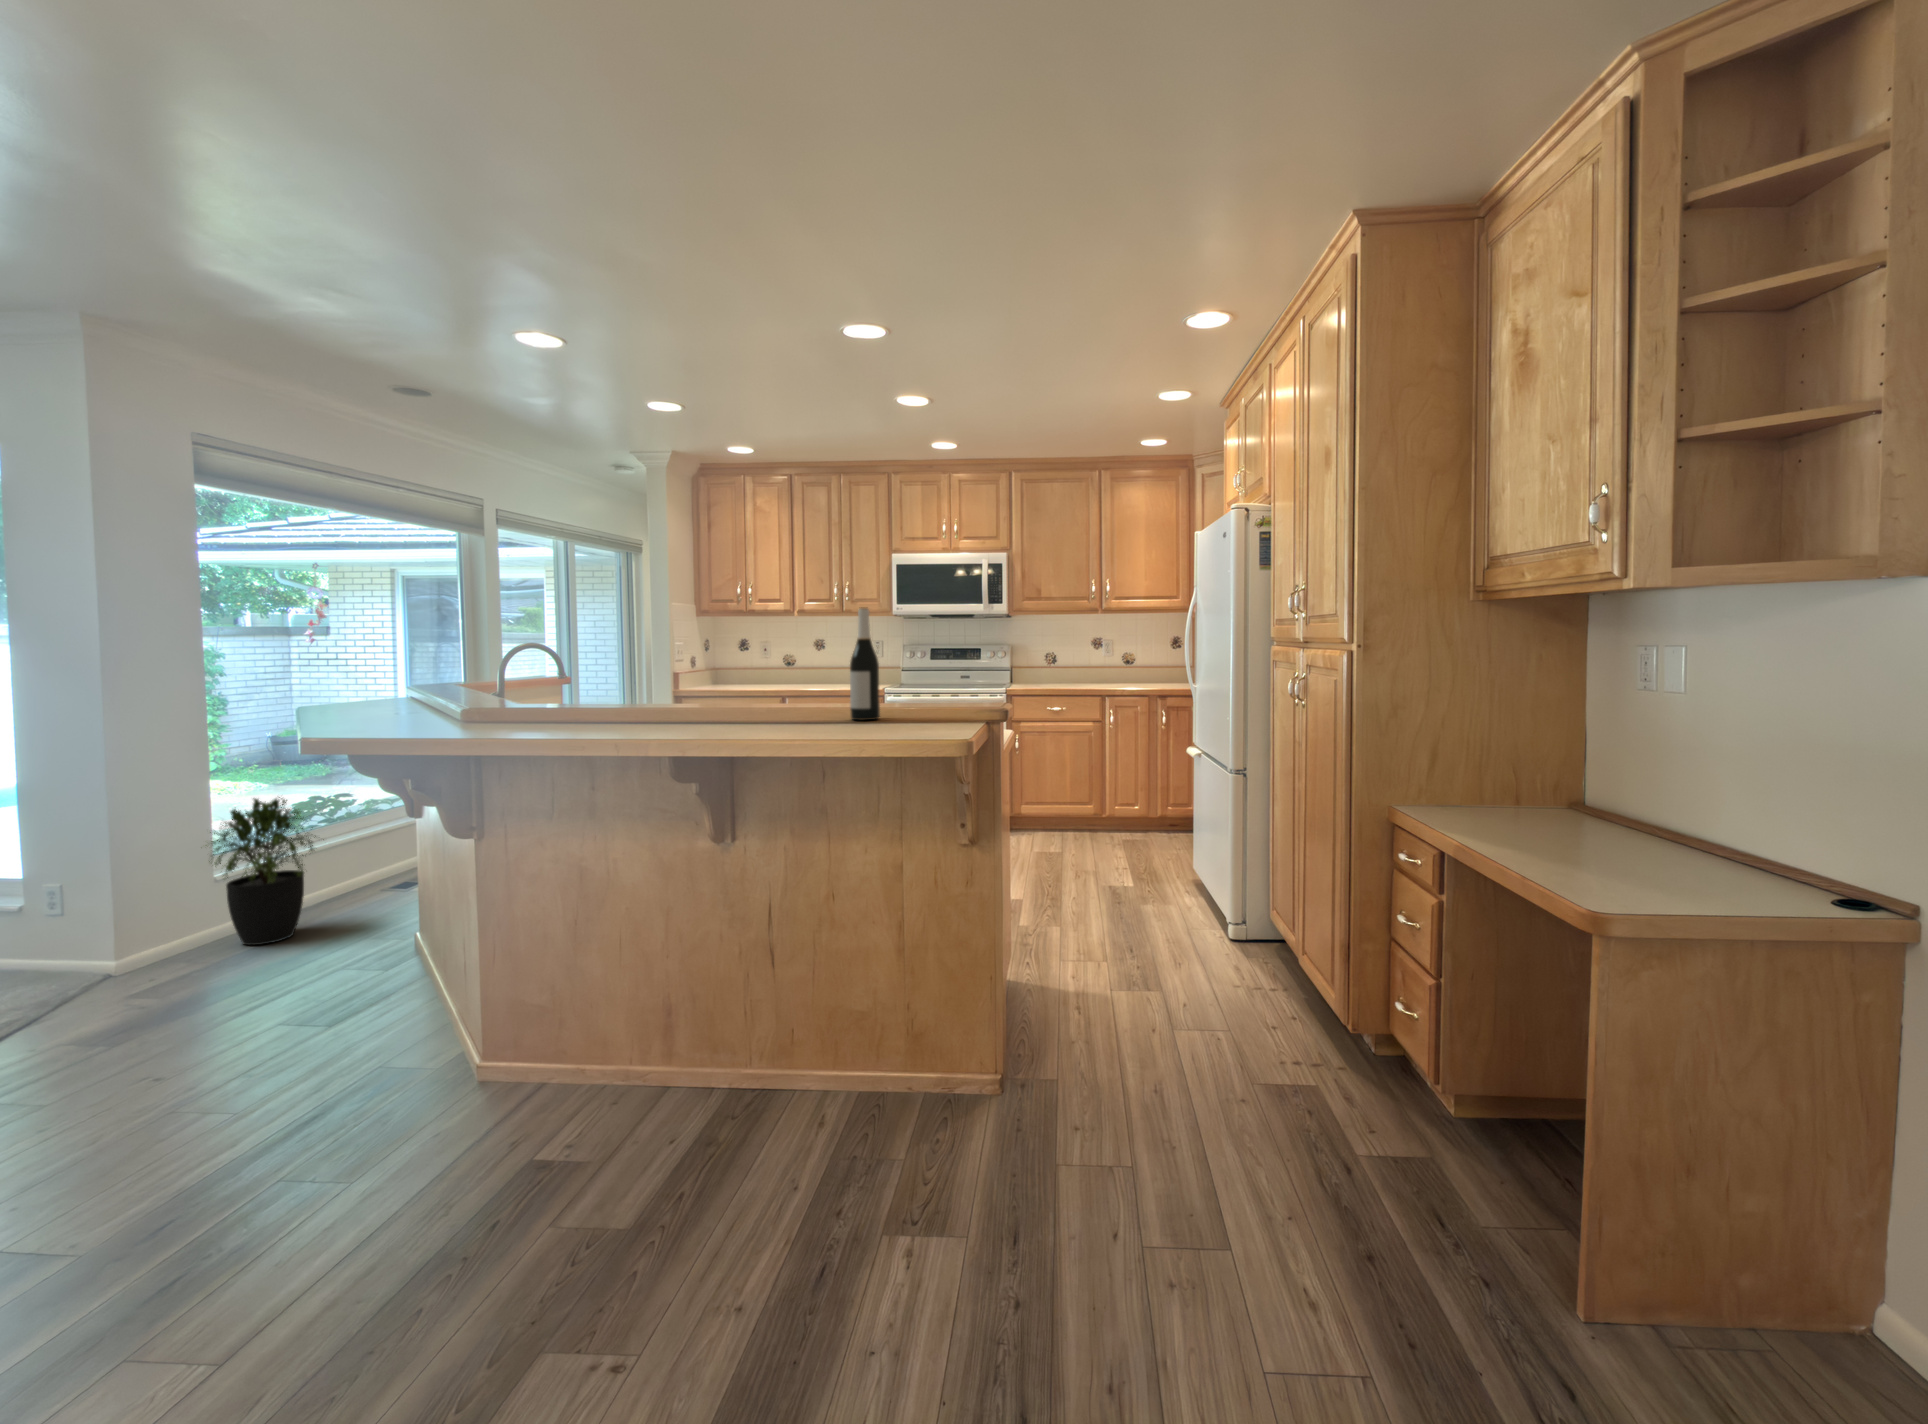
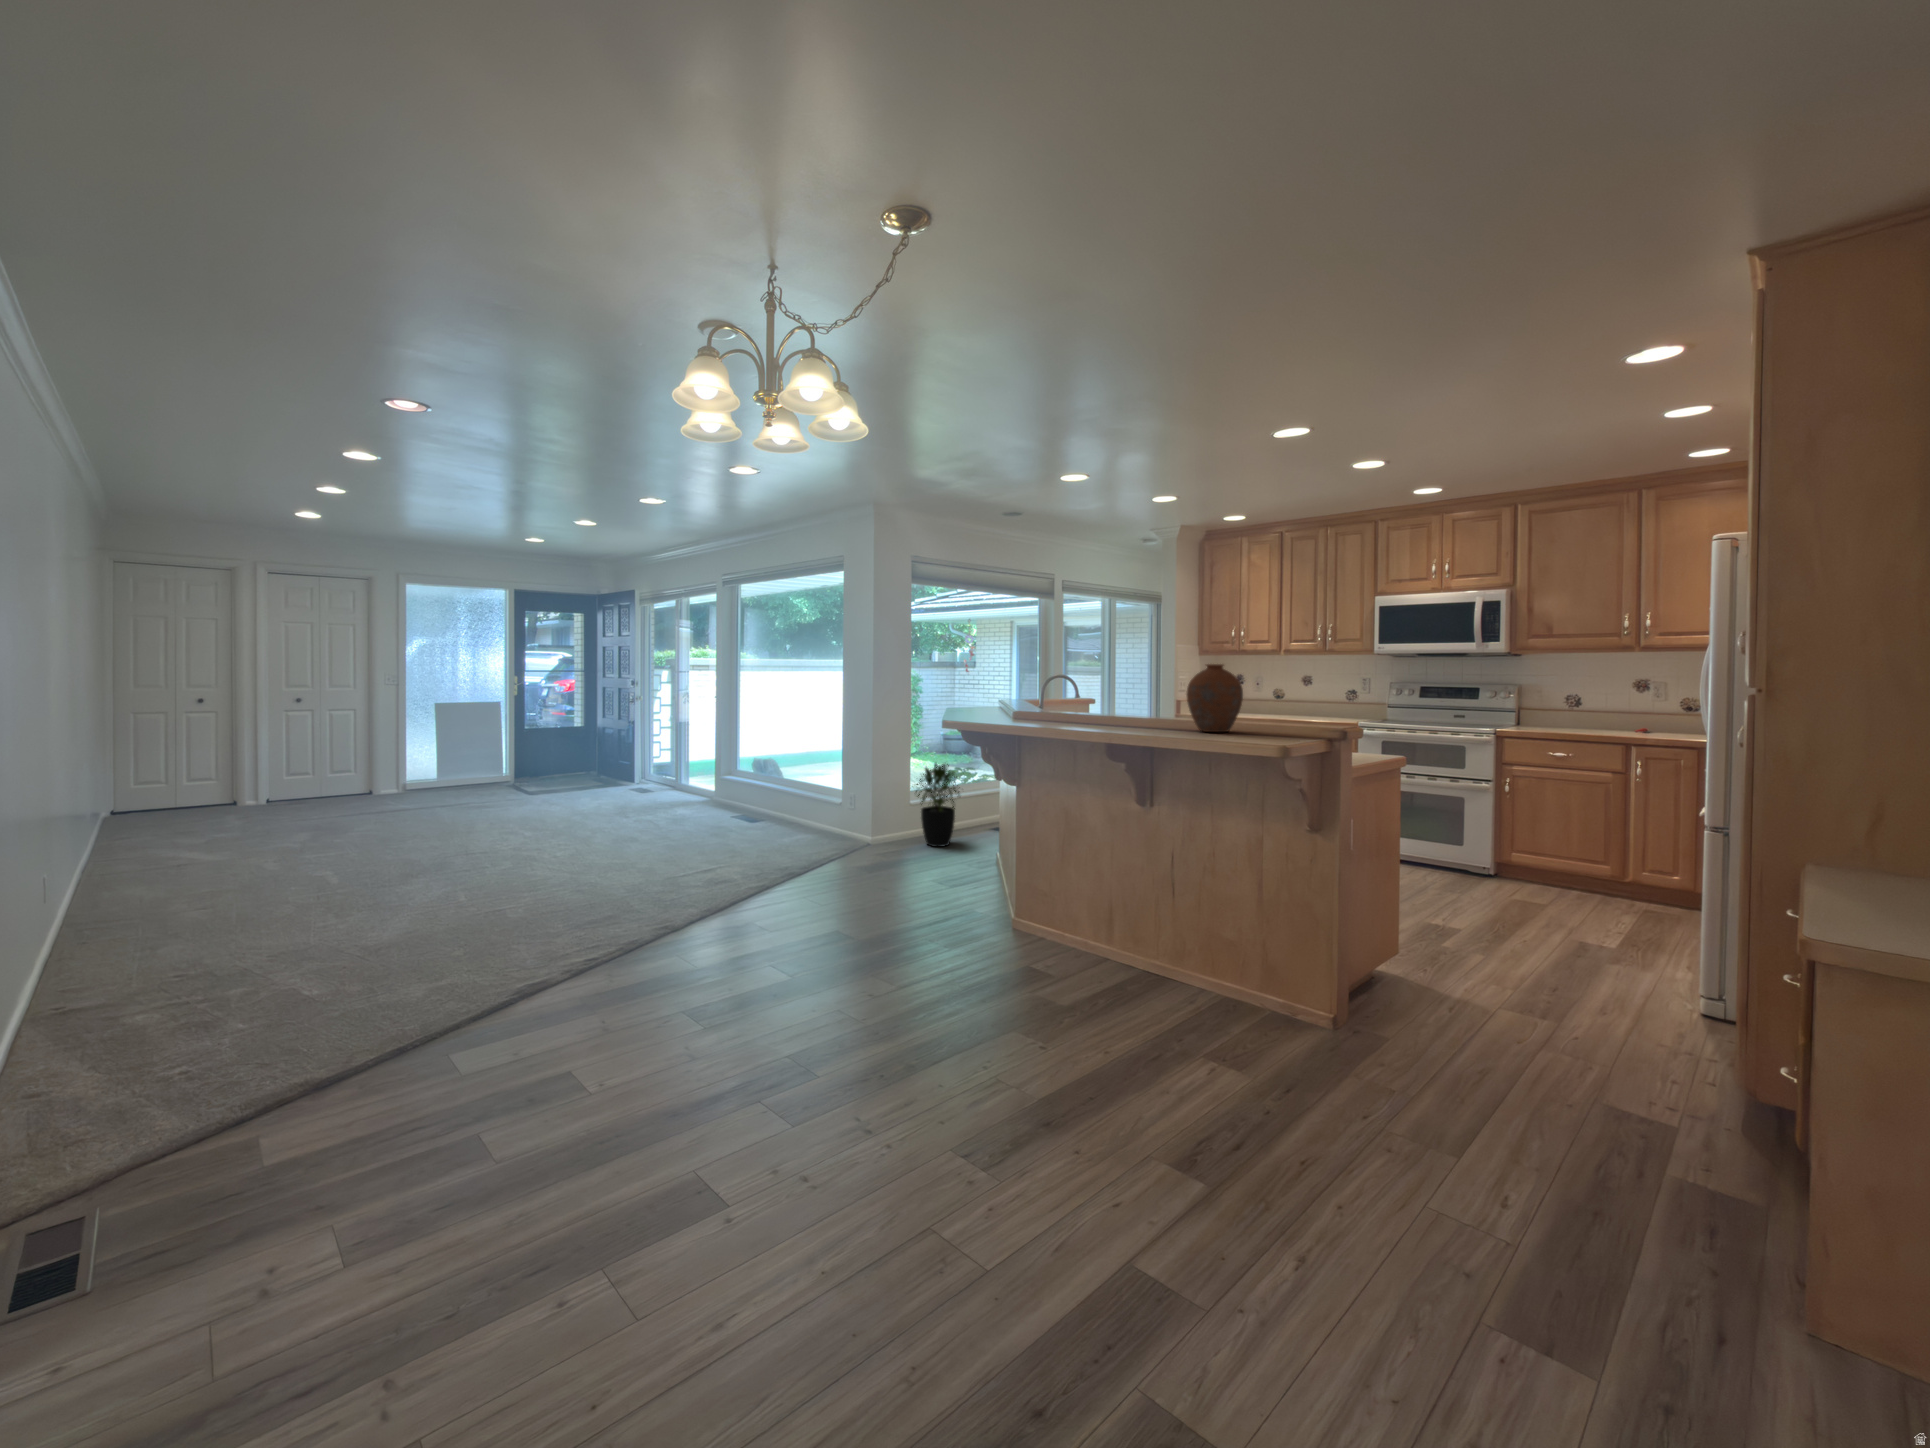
wine bottle: present [850,608,880,720] -> none [1265,660,1288,740]
vase: none [729,616,810,716] -> present [1187,664,1243,732]

